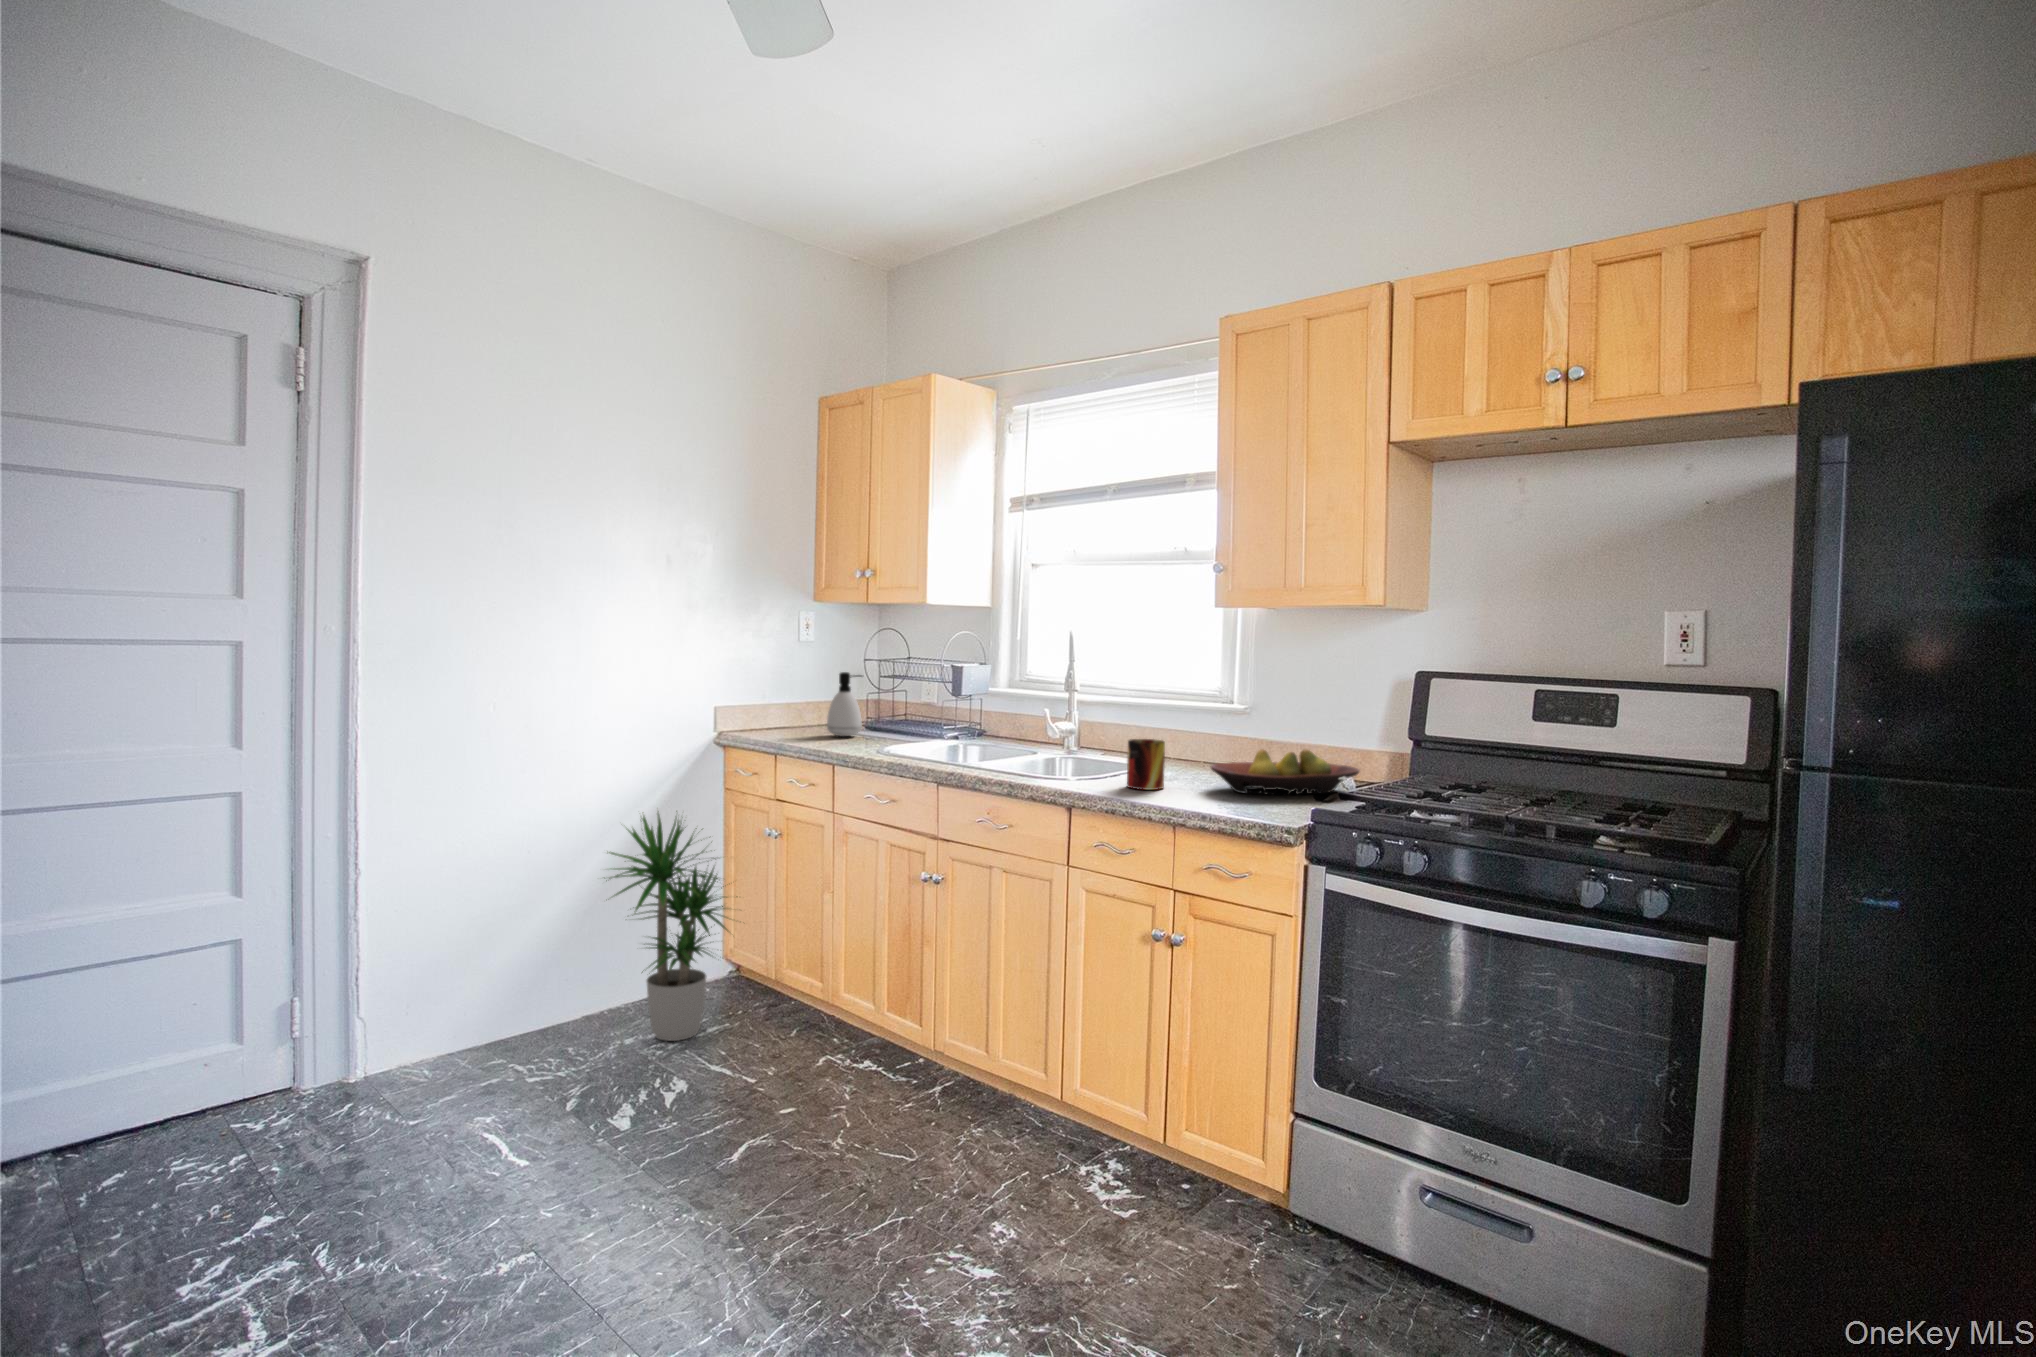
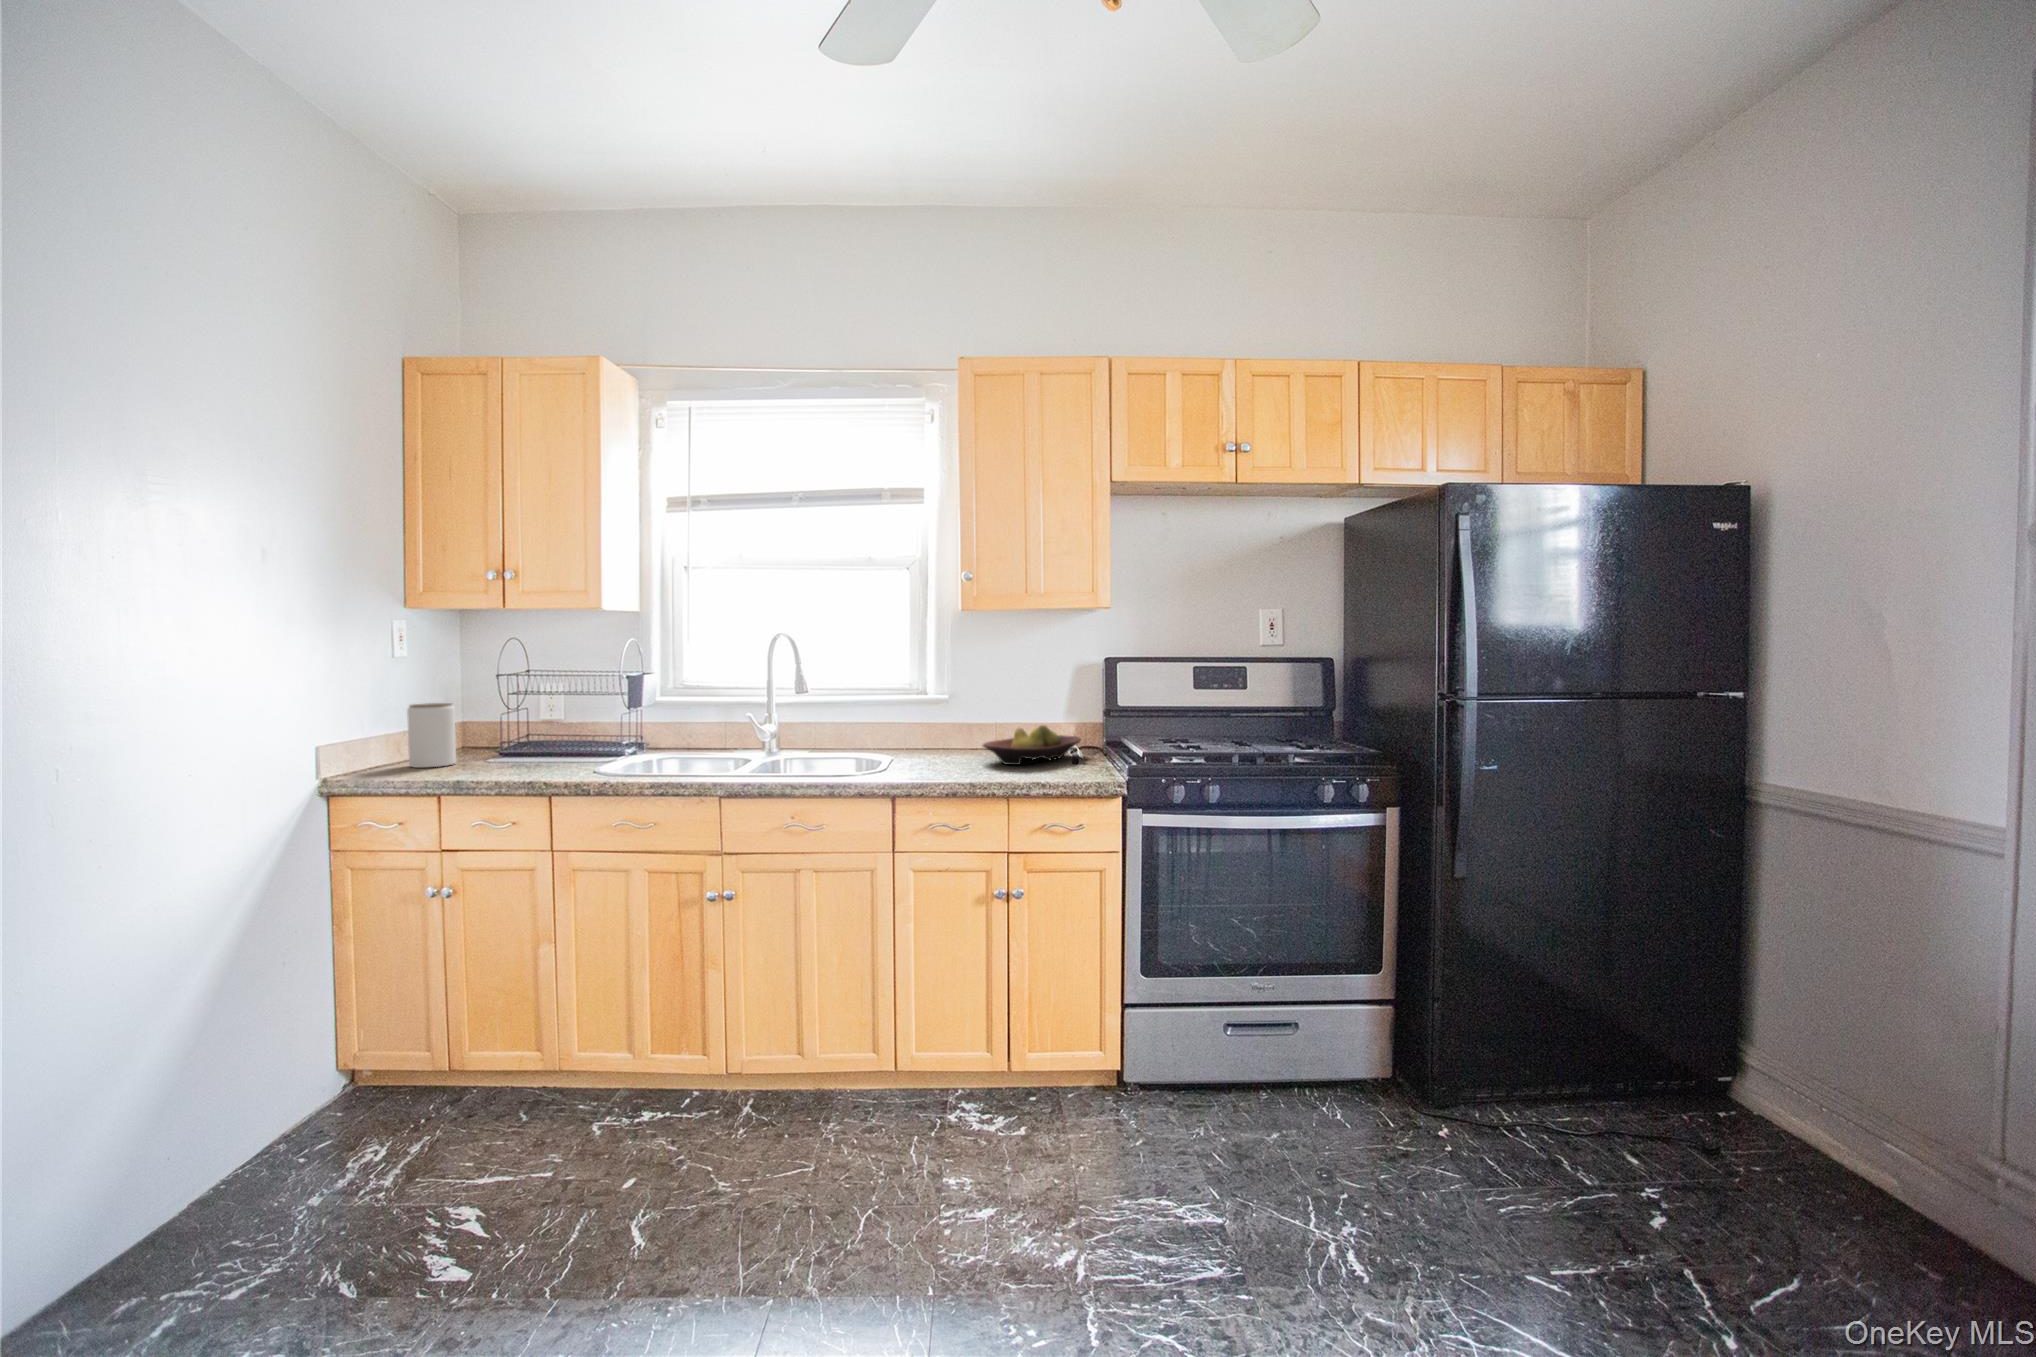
soap dispenser: present [827,672,862,736] -> none [483,692,529,765]
jar: none [788,679,823,732] -> present [407,703,456,767]
mug: present [1127,739,1165,790] -> none [922,728,955,773]
potted plant: present [606,811,728,1041] -> none [201,880,439,1191]

